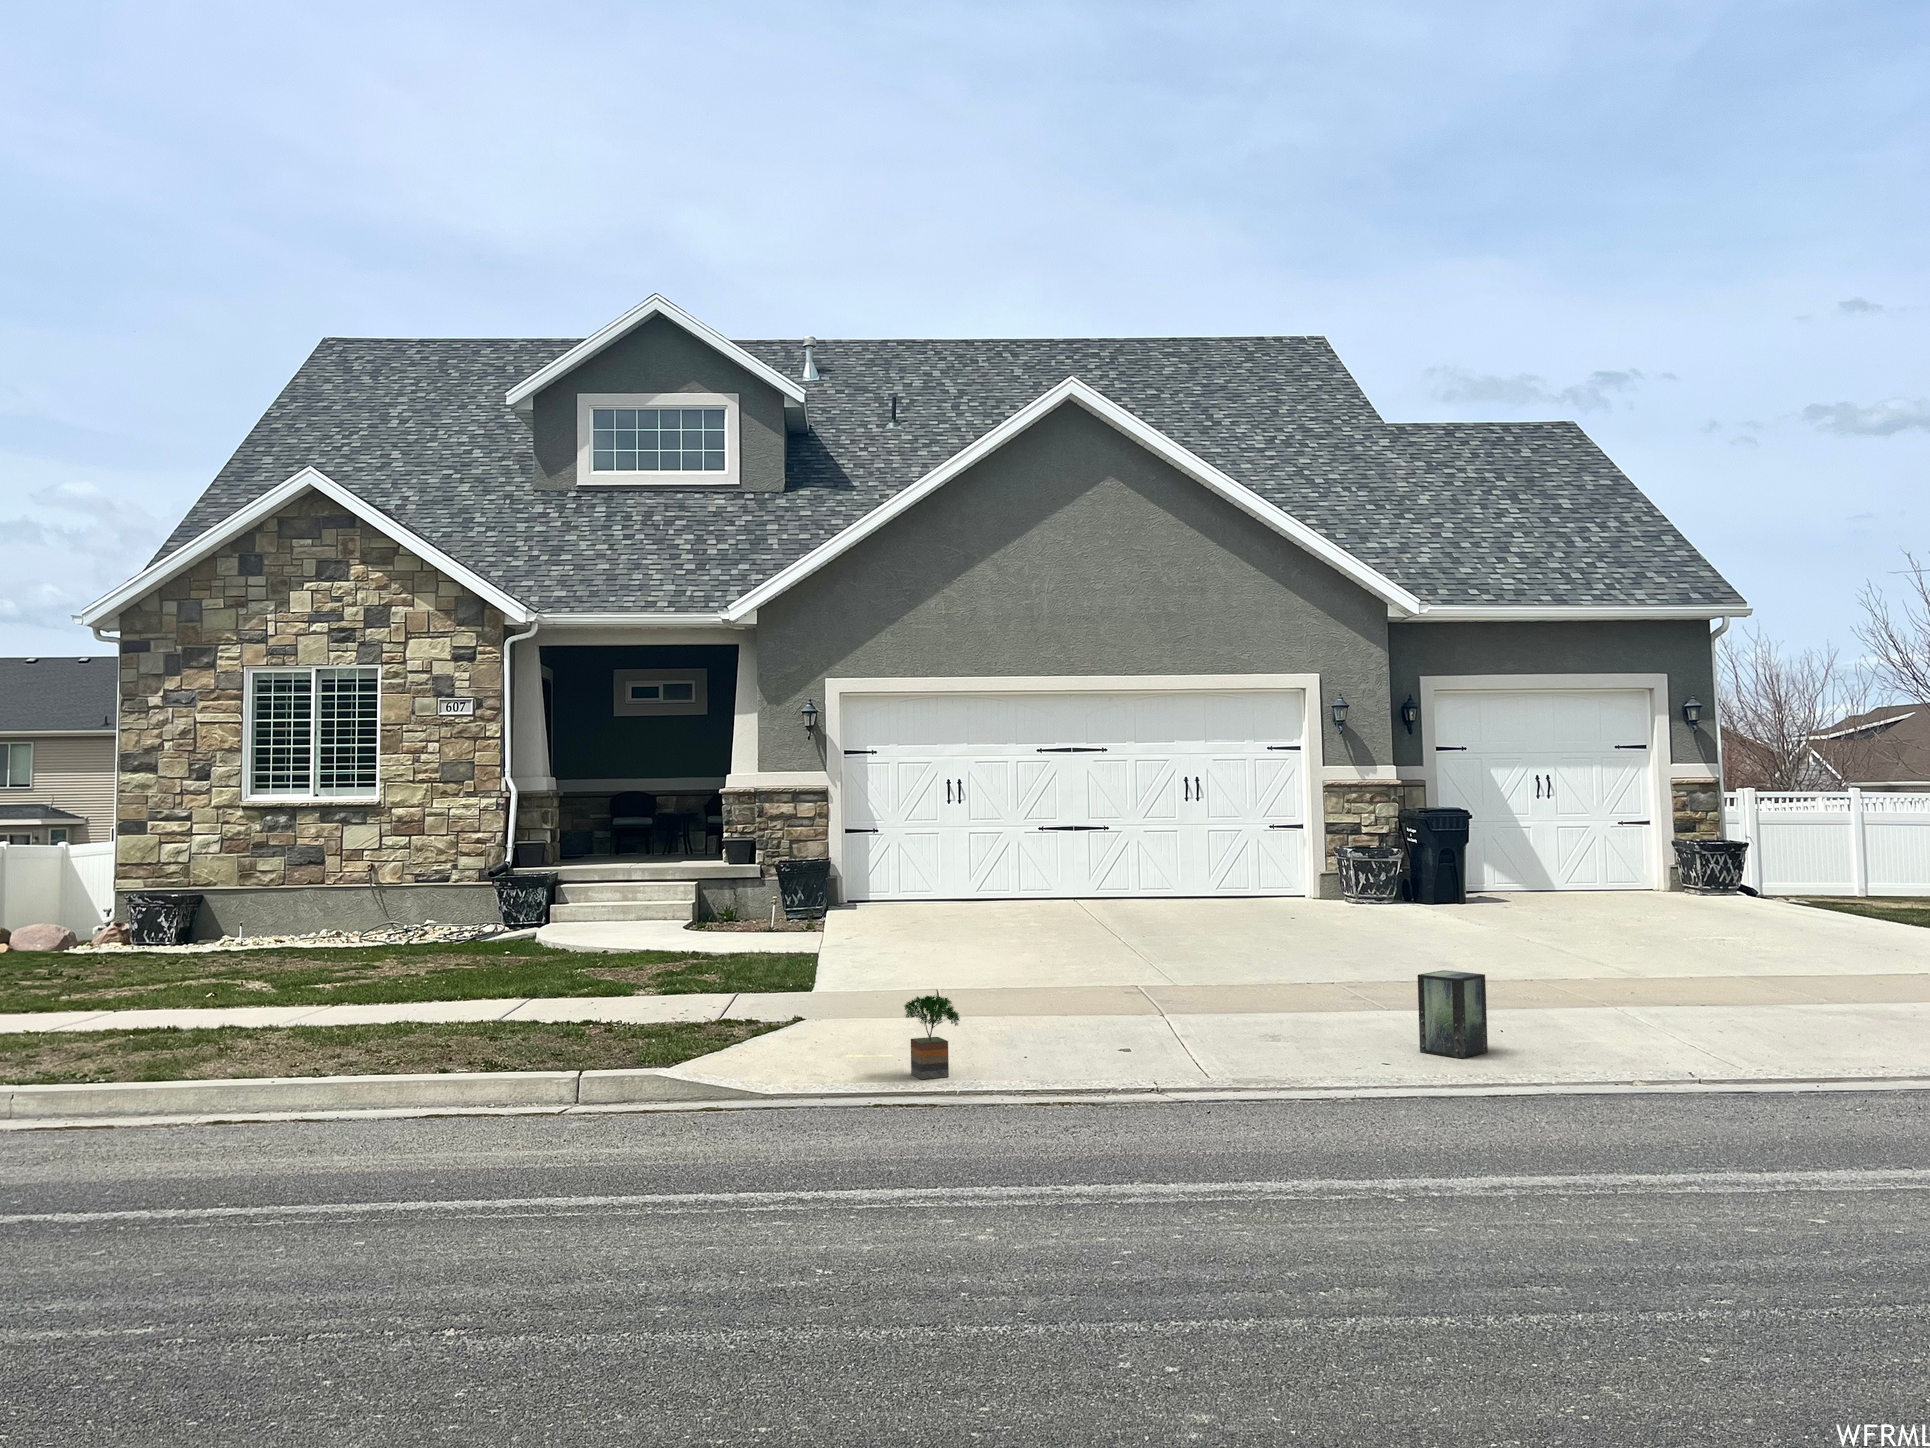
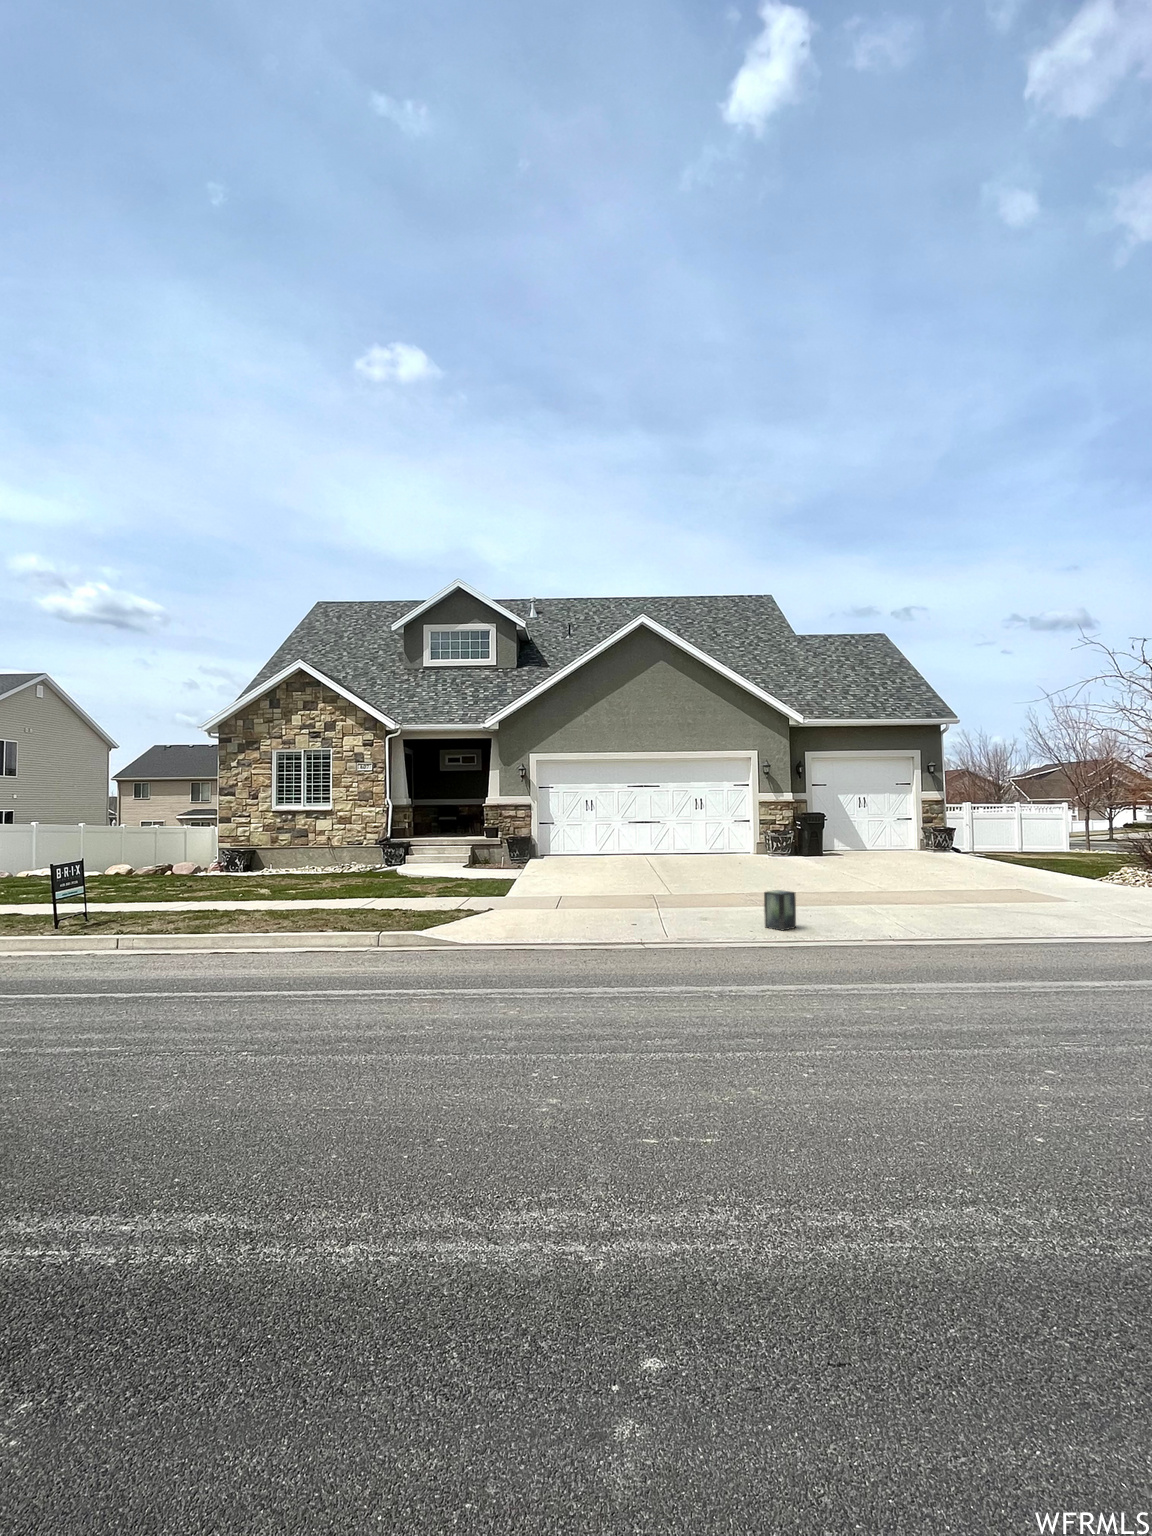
potted tree: present [904,996,960,1079] -> none [524,899,550,937]

